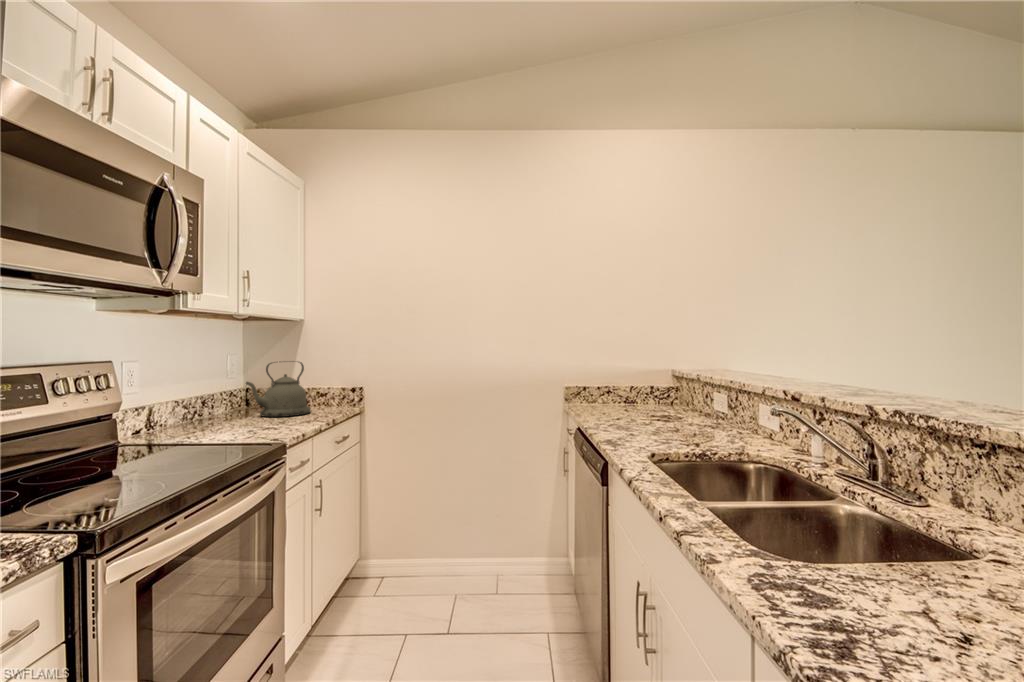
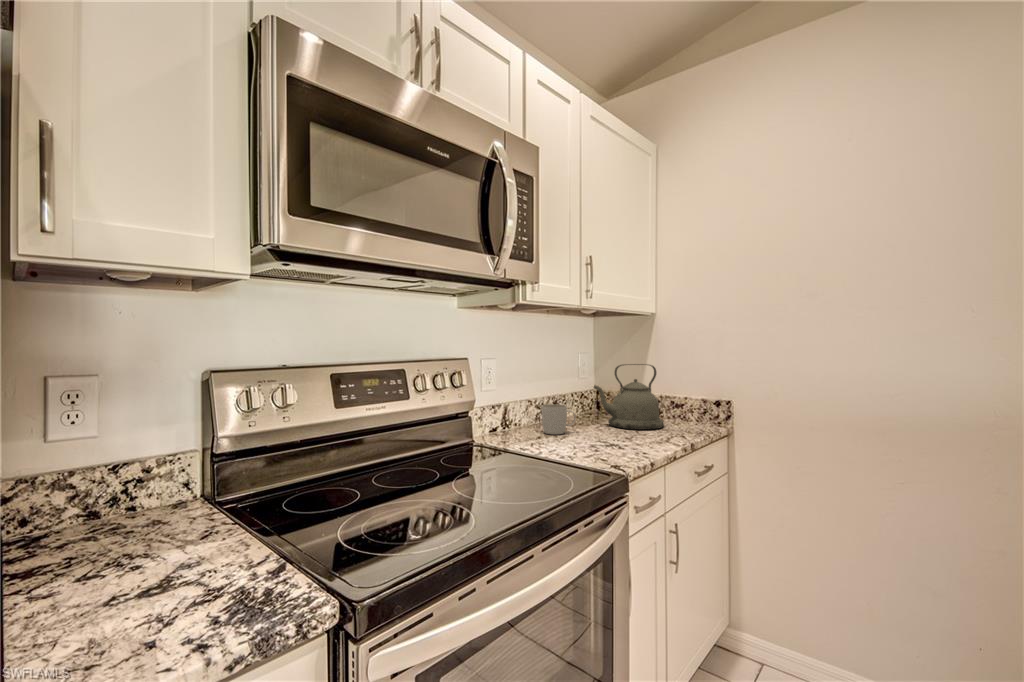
mug: none [194,401,230,429] -> present [542,404,576,434]

